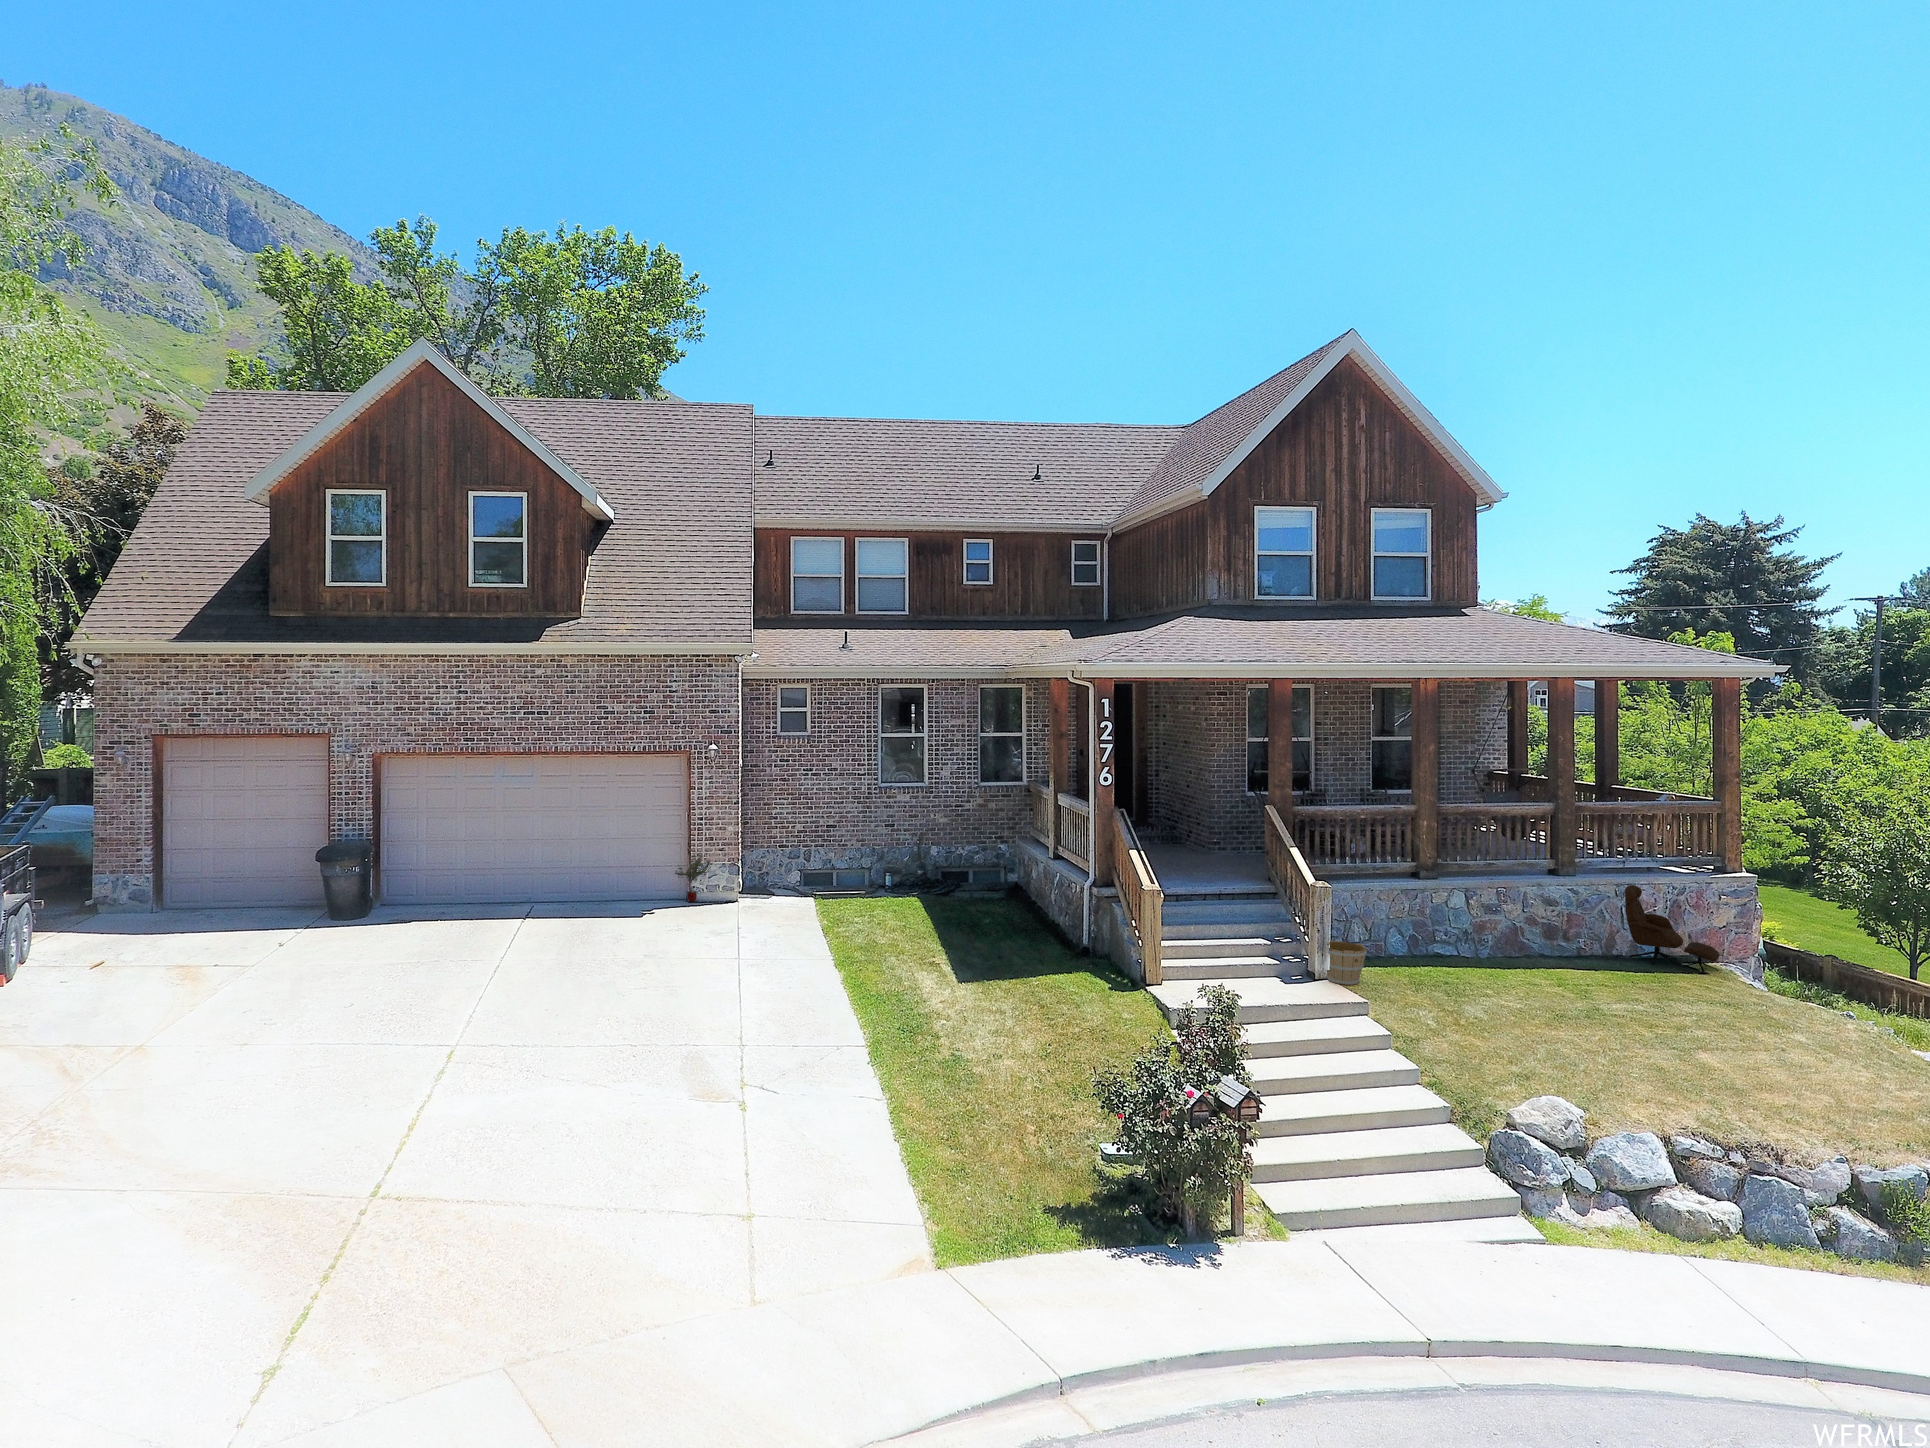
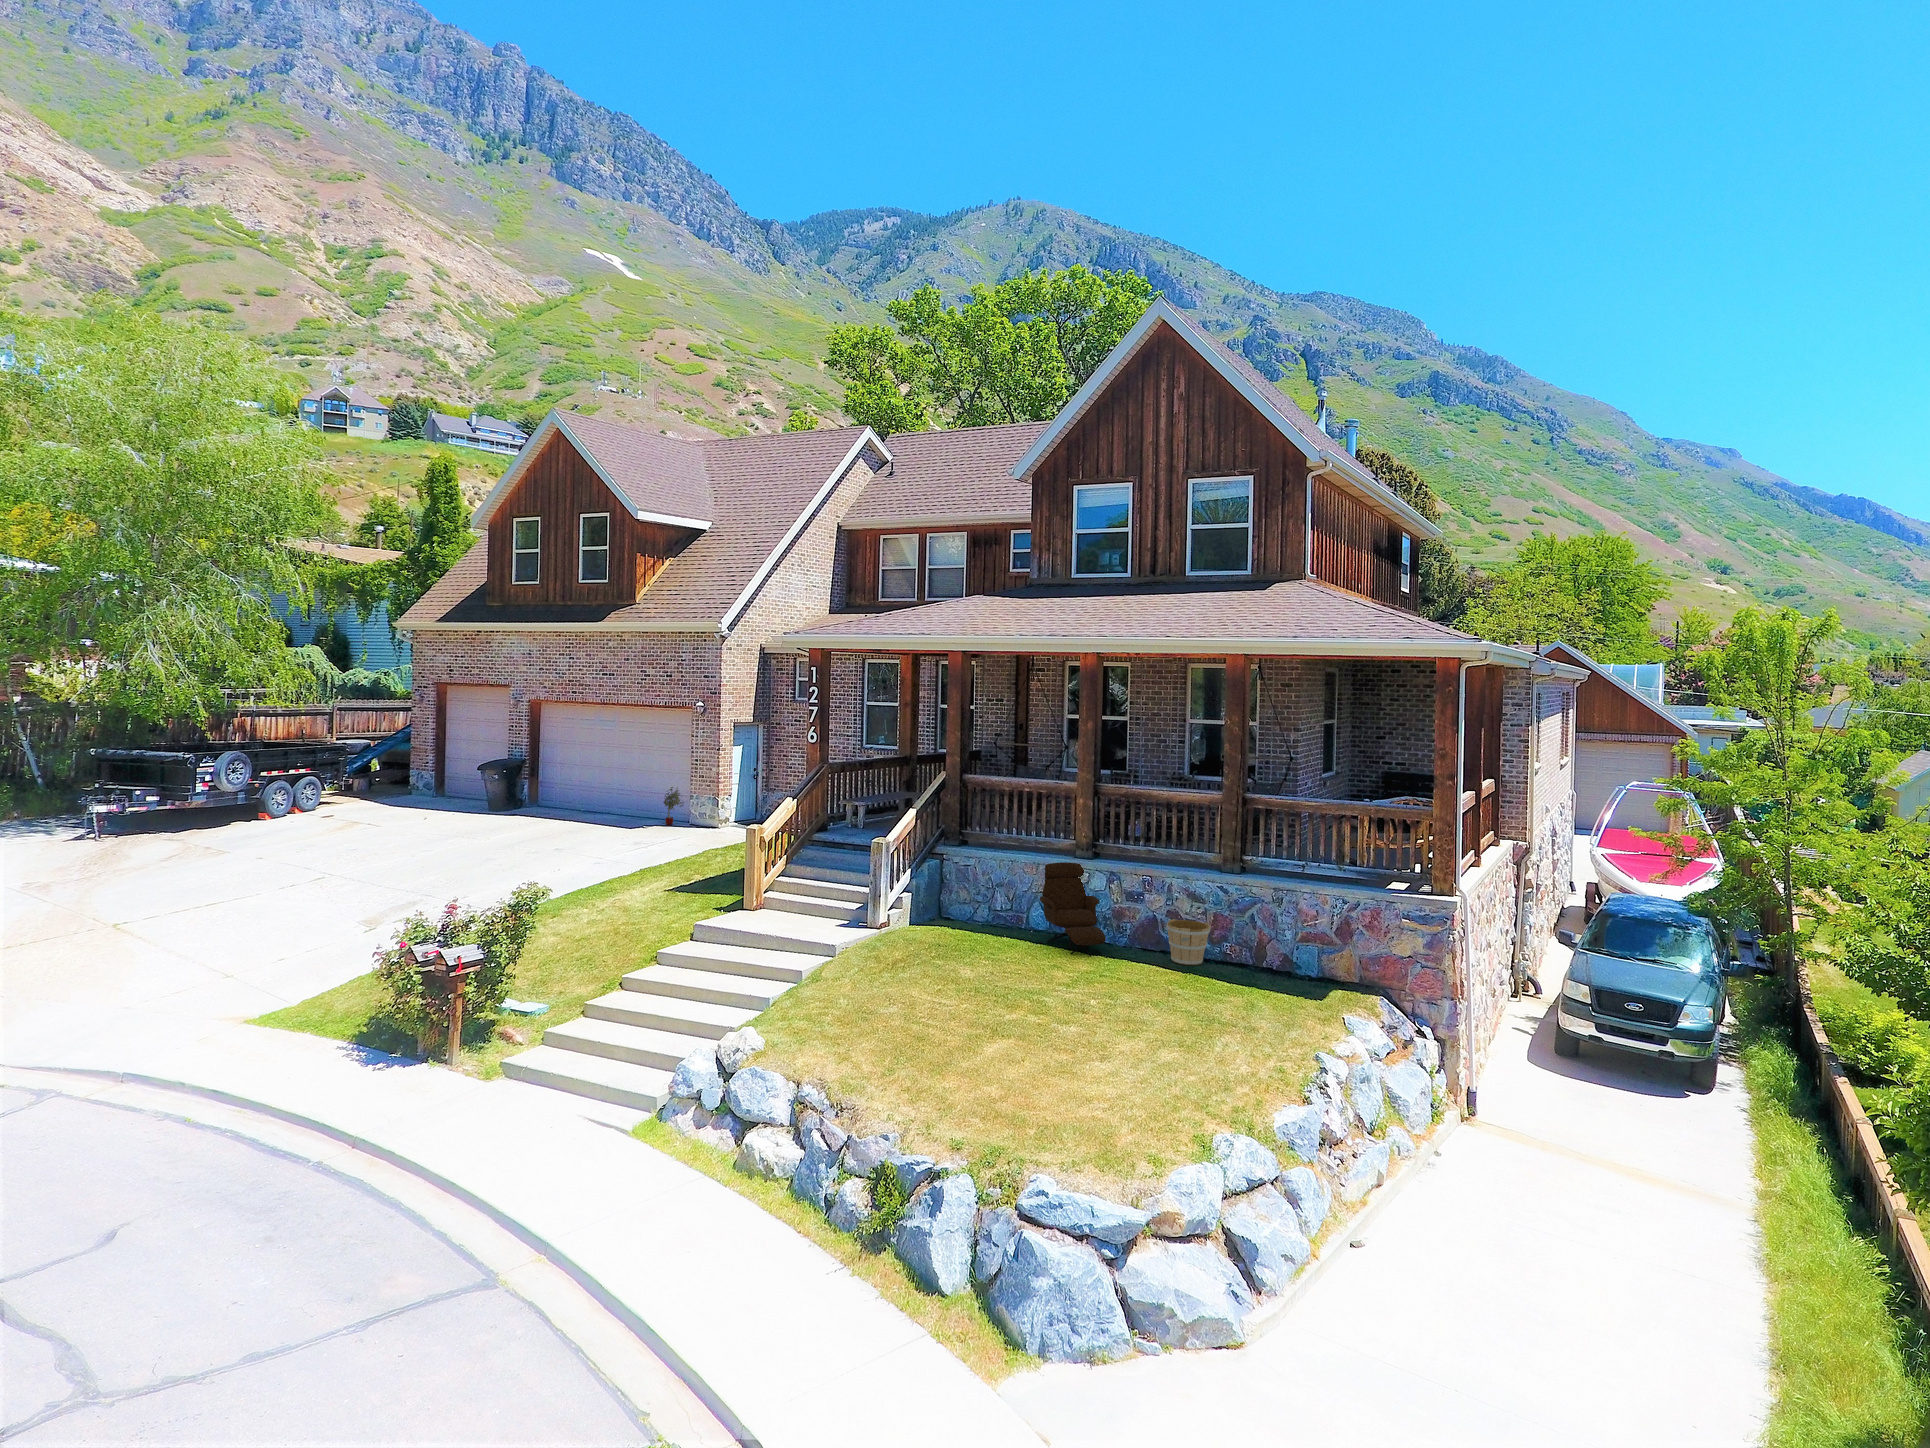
lounge chair: present [1625,885,1720,972] -> present [1040,862,1106,957]
wooden bucket: present [1326,941,1367,985] -> present [1167,919,1211,965]

